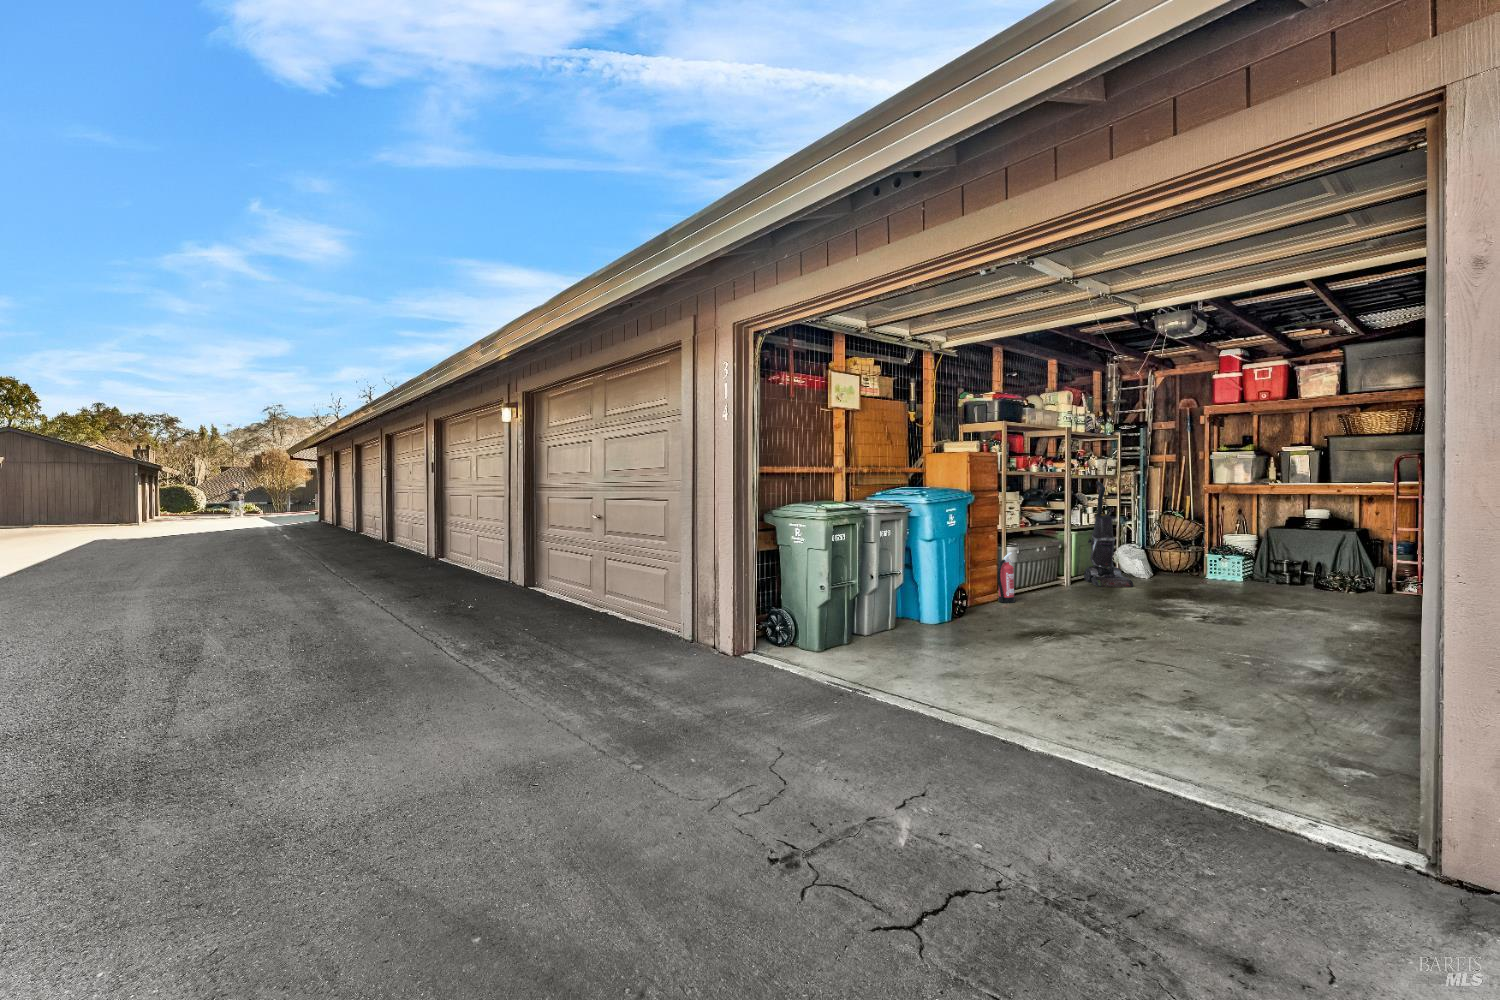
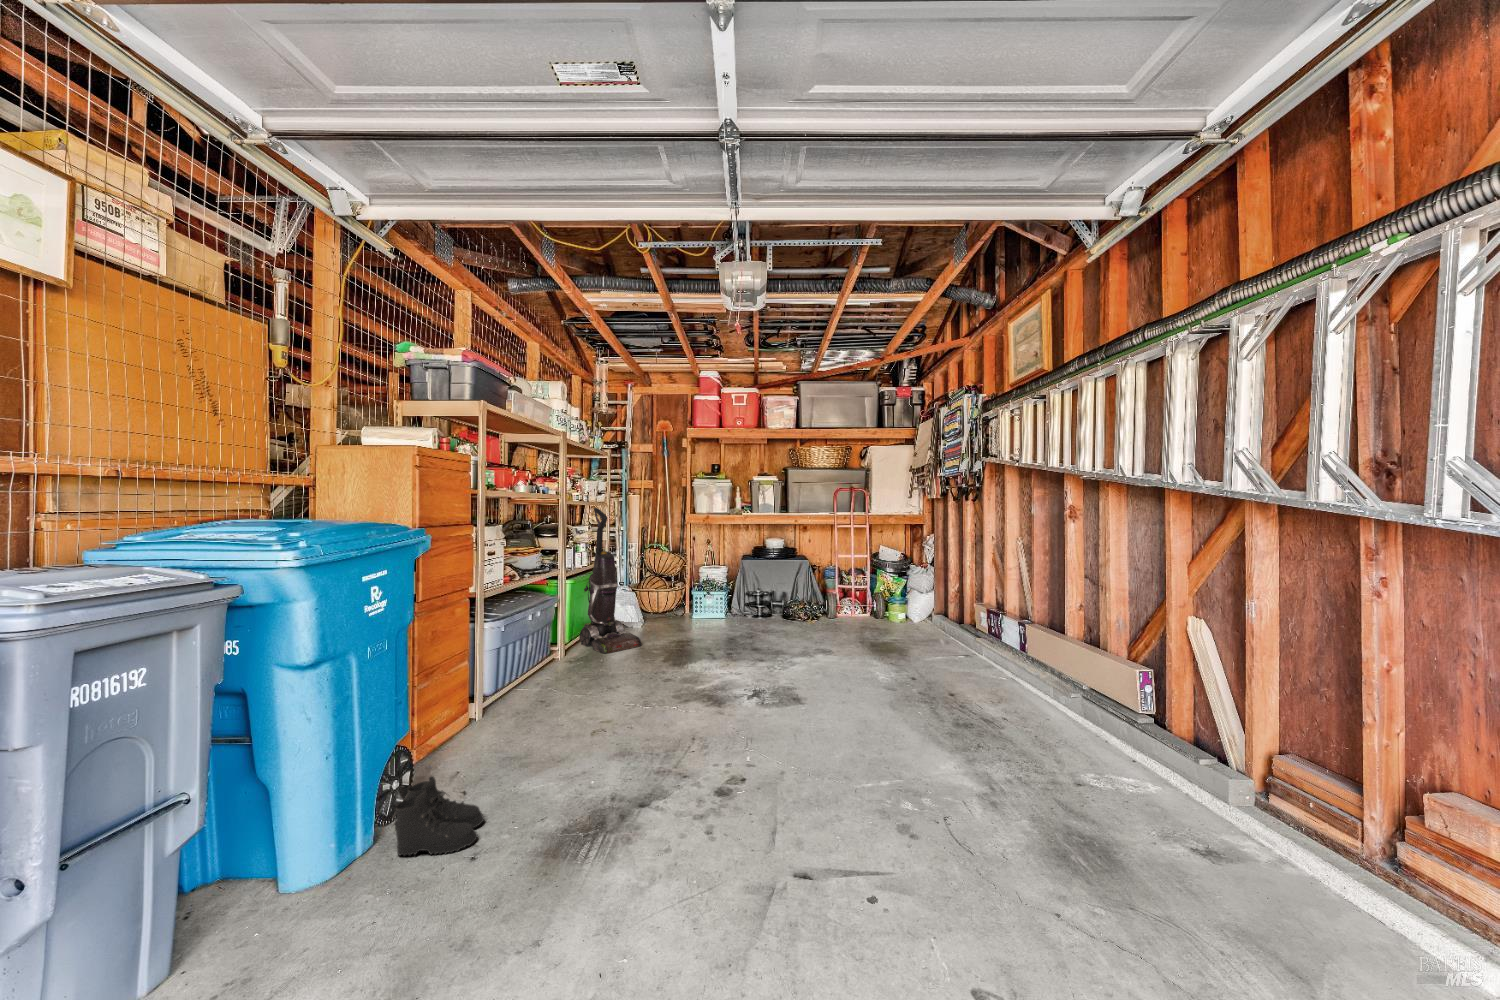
fire extinguisher: present [997,552,1015,603] -> none [473,636,504,737]
boots: none [958,596,995,624] -> present [393,776,484,856]

